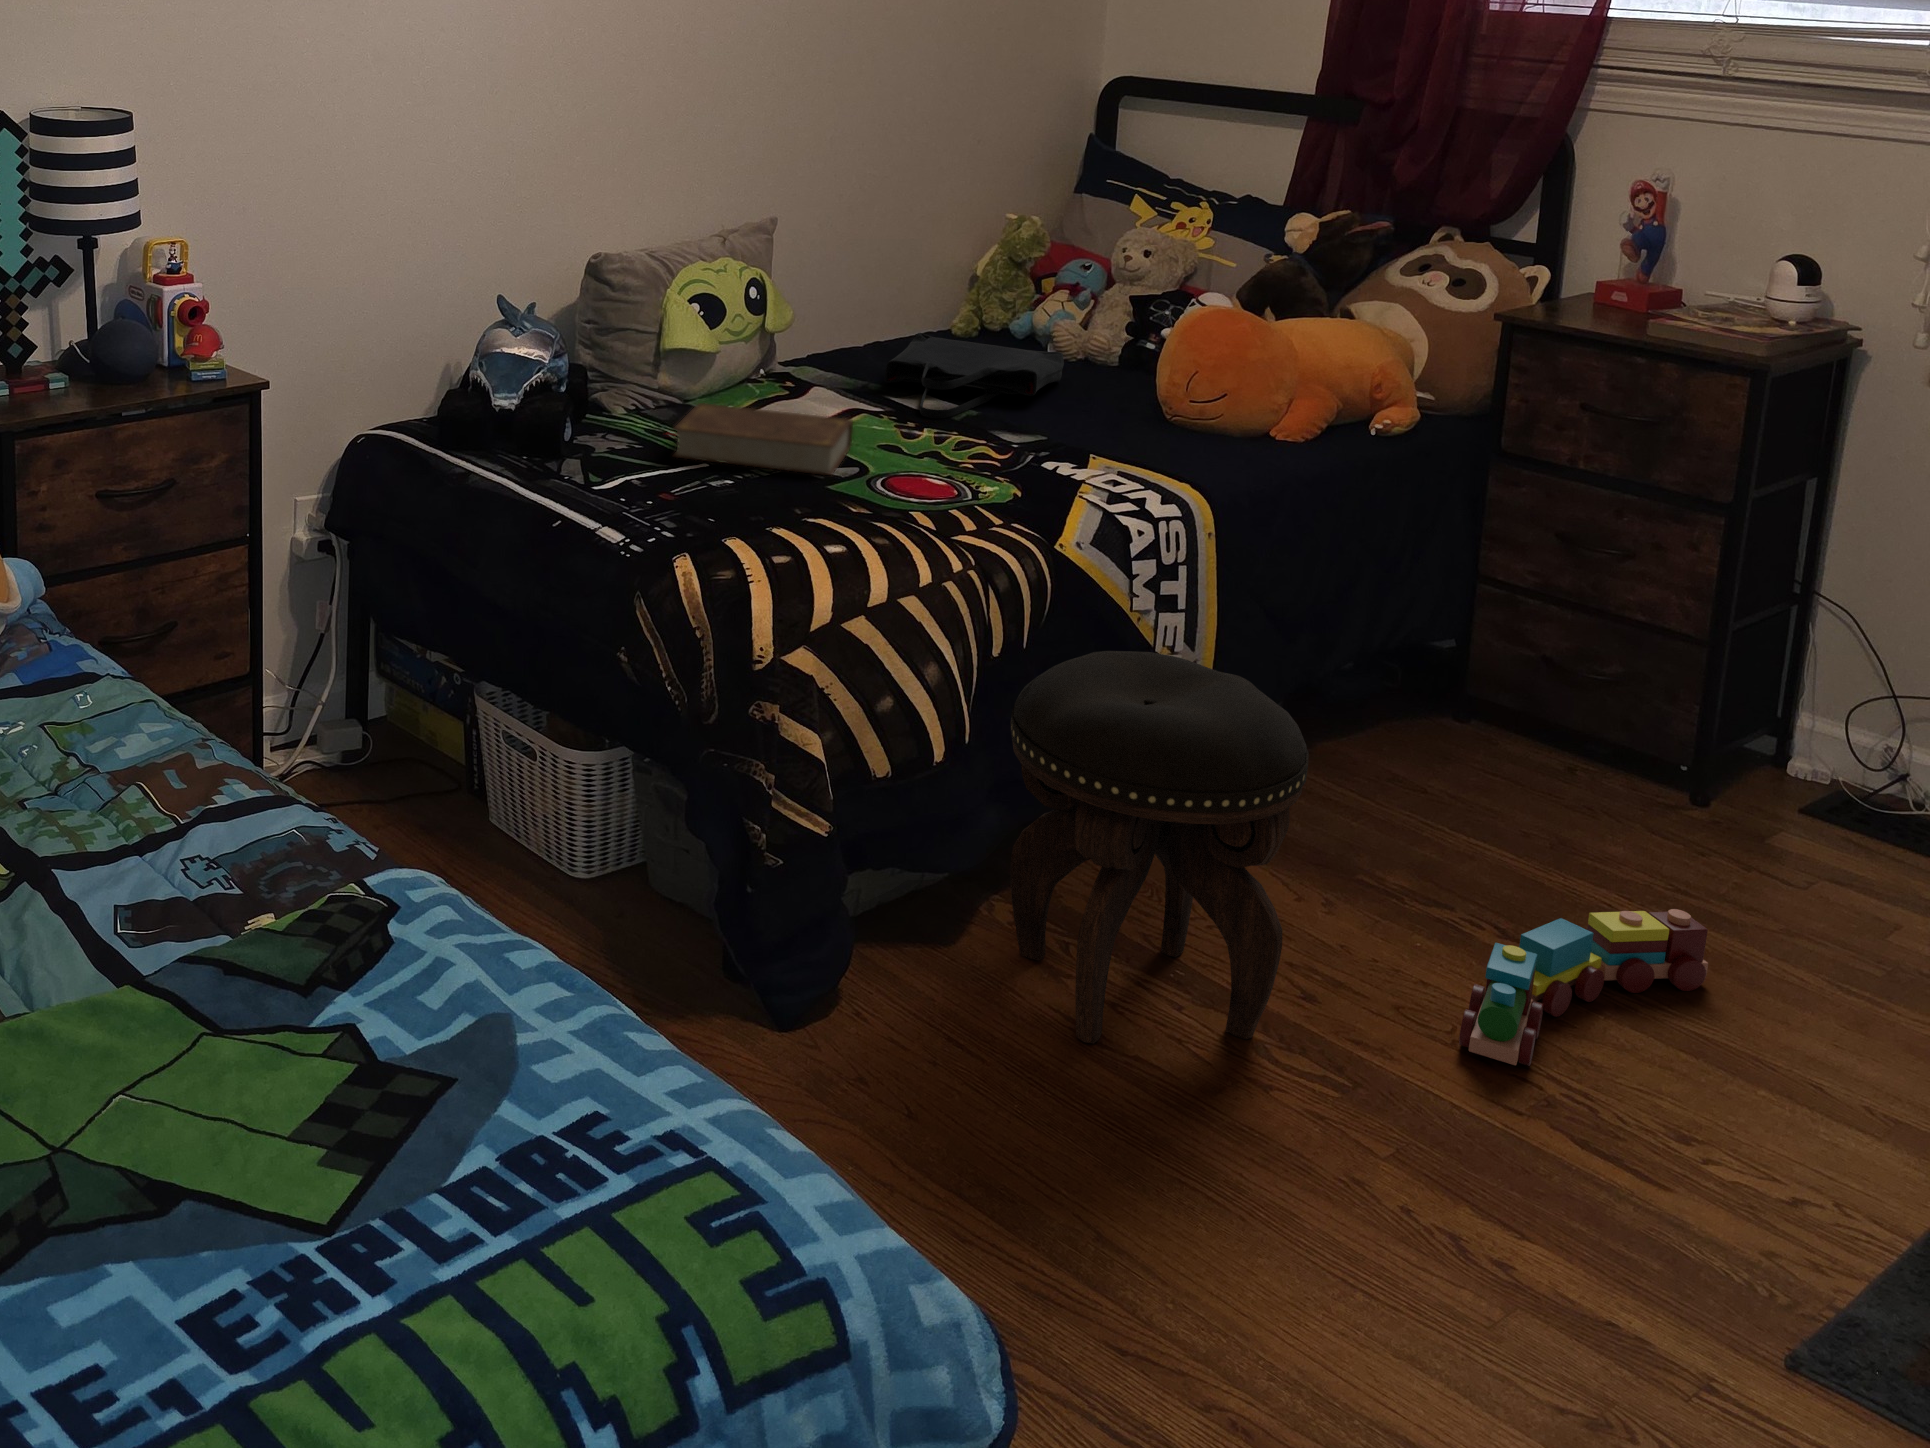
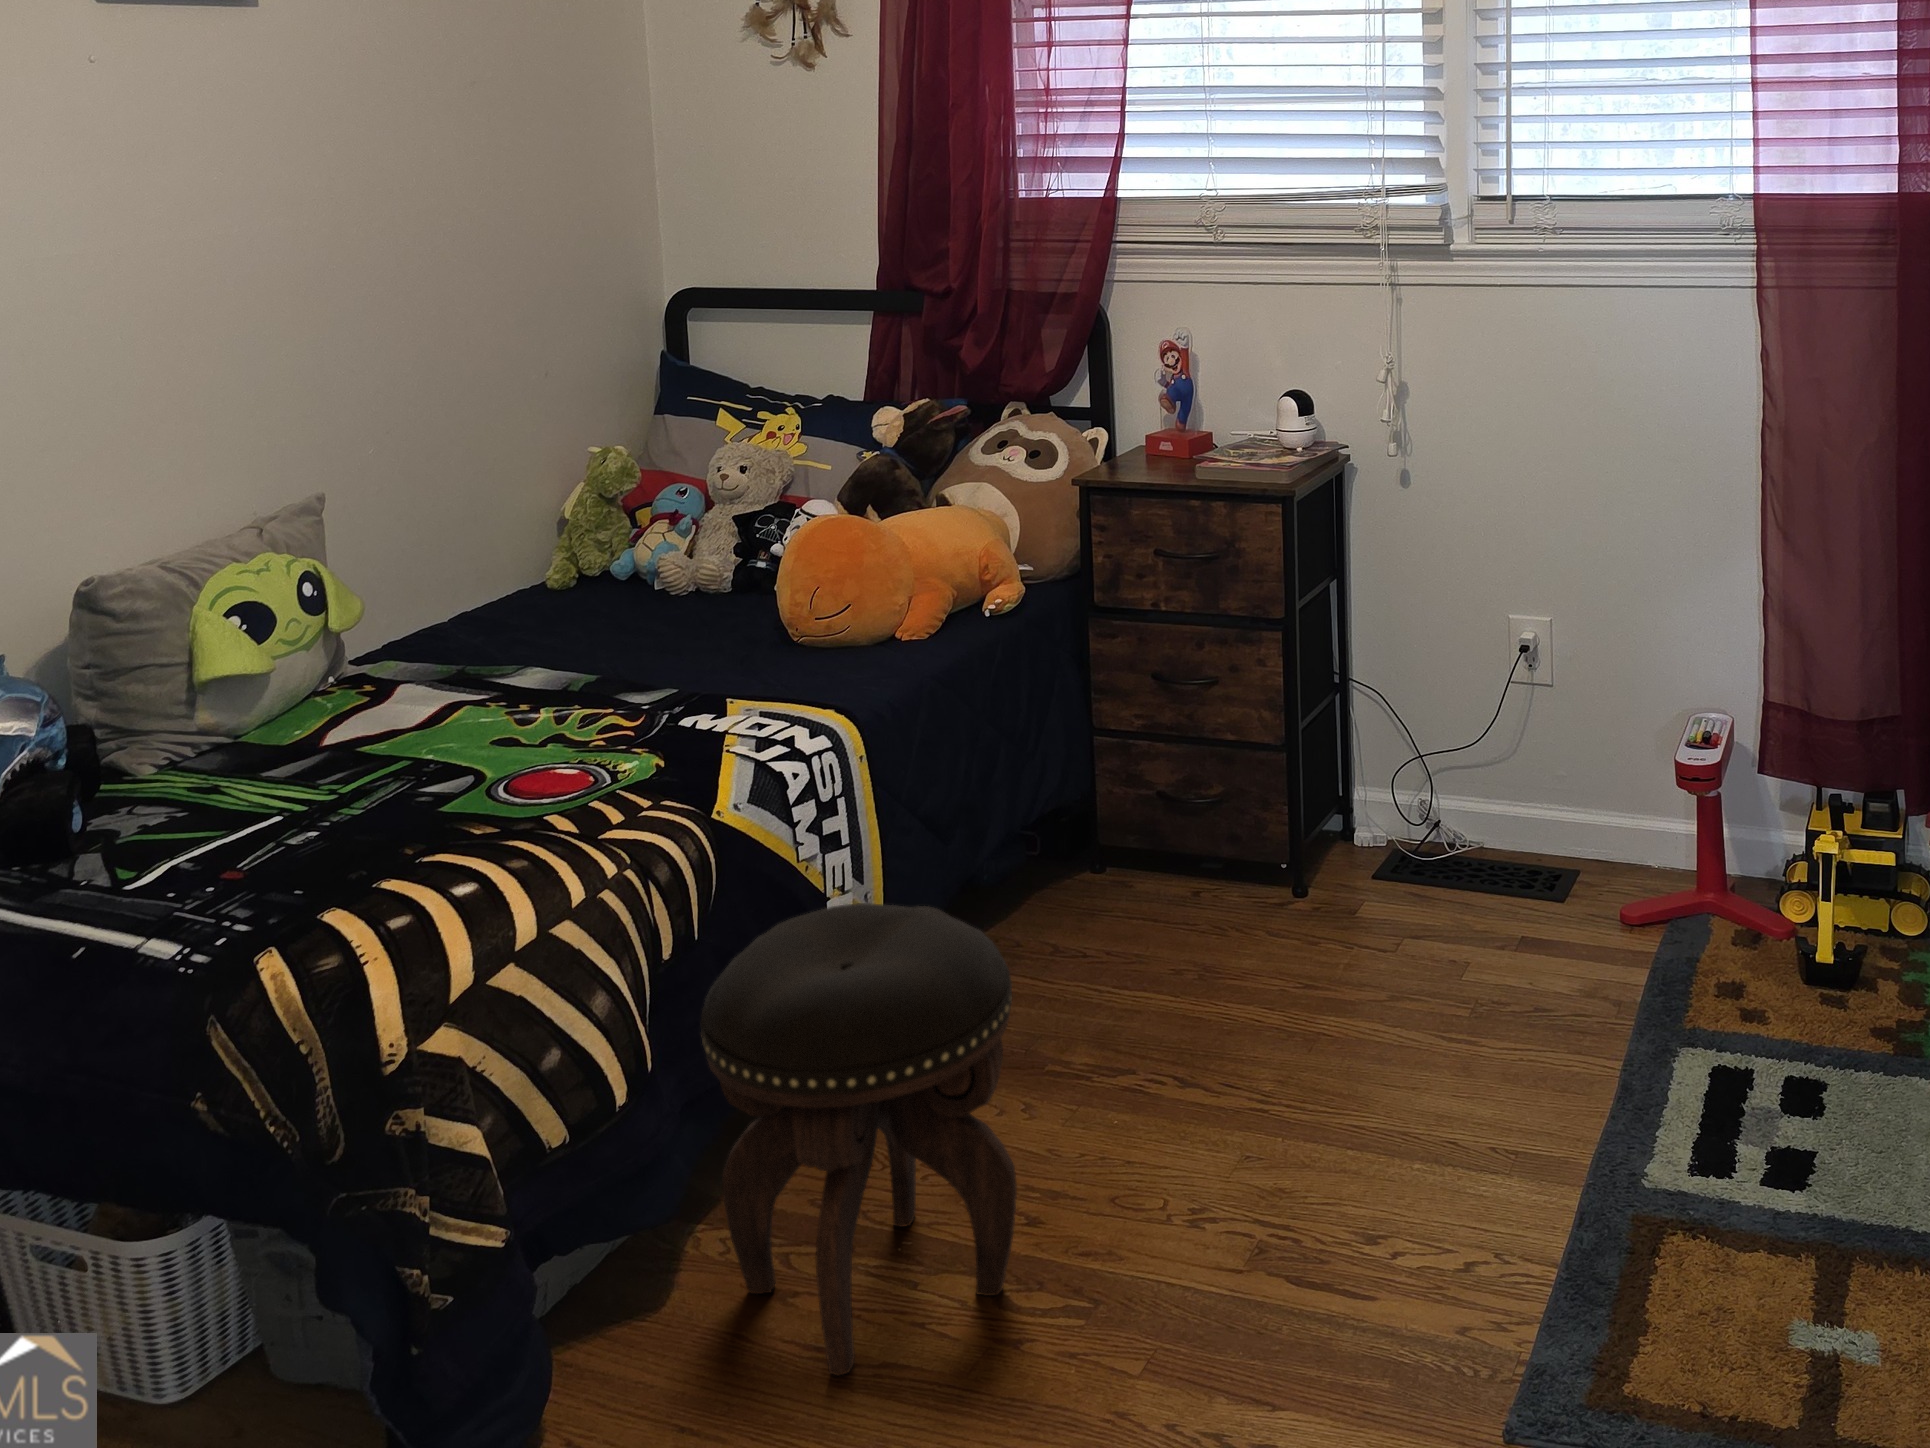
tote bag: present [884,333,1064,418] -> none [484,587,680,692]
book: present [673,403,853,475] -> none [207,719,459,820]
toy train: present [1459,909,1708,1066] -> none [1184,999,1352,1217]

